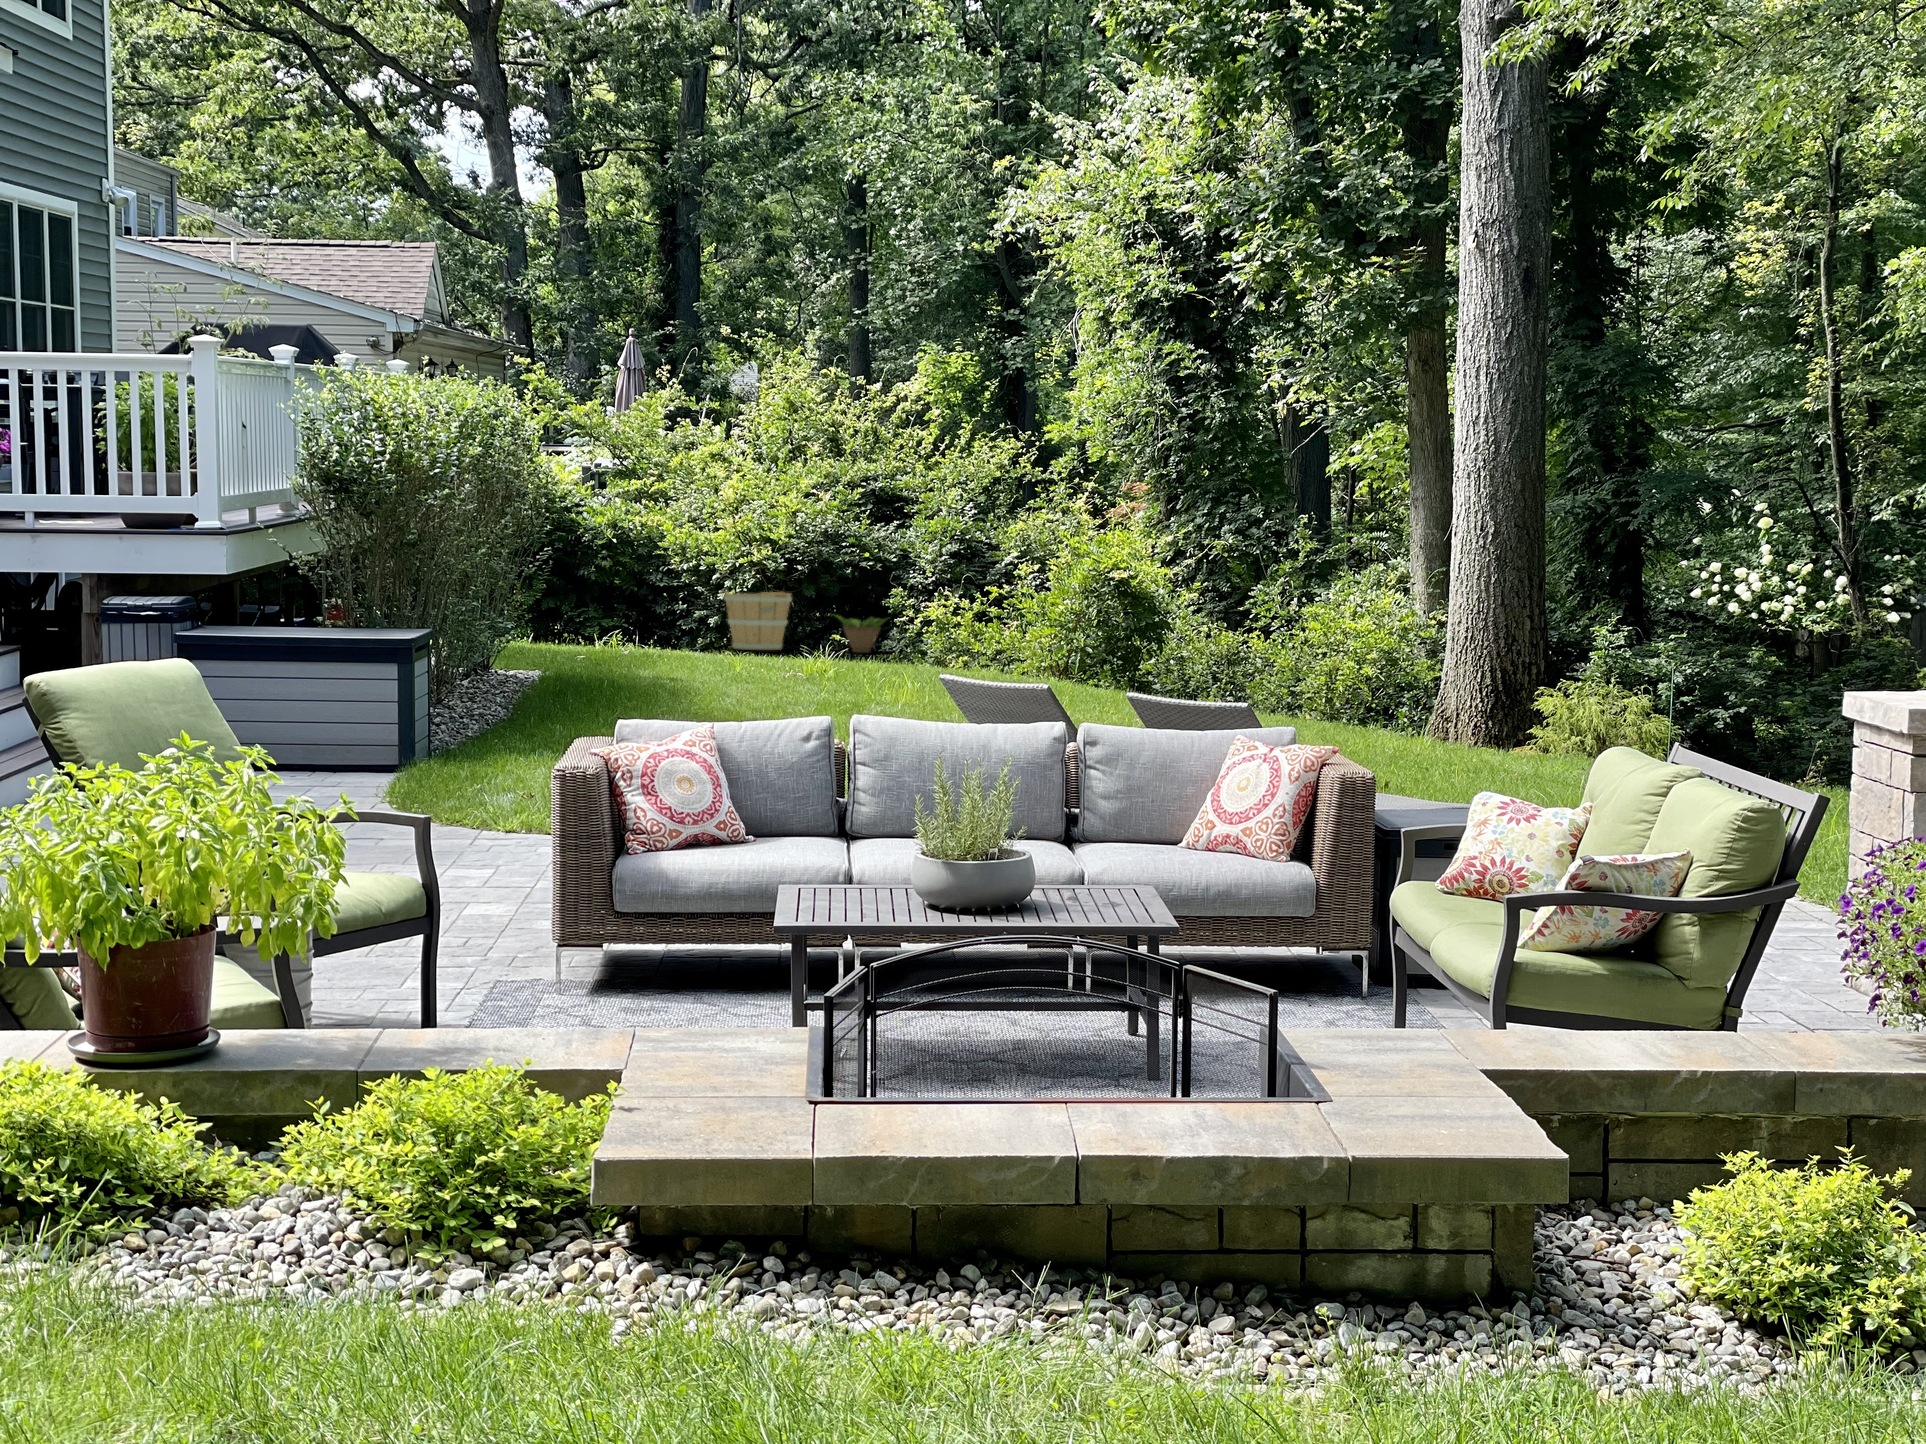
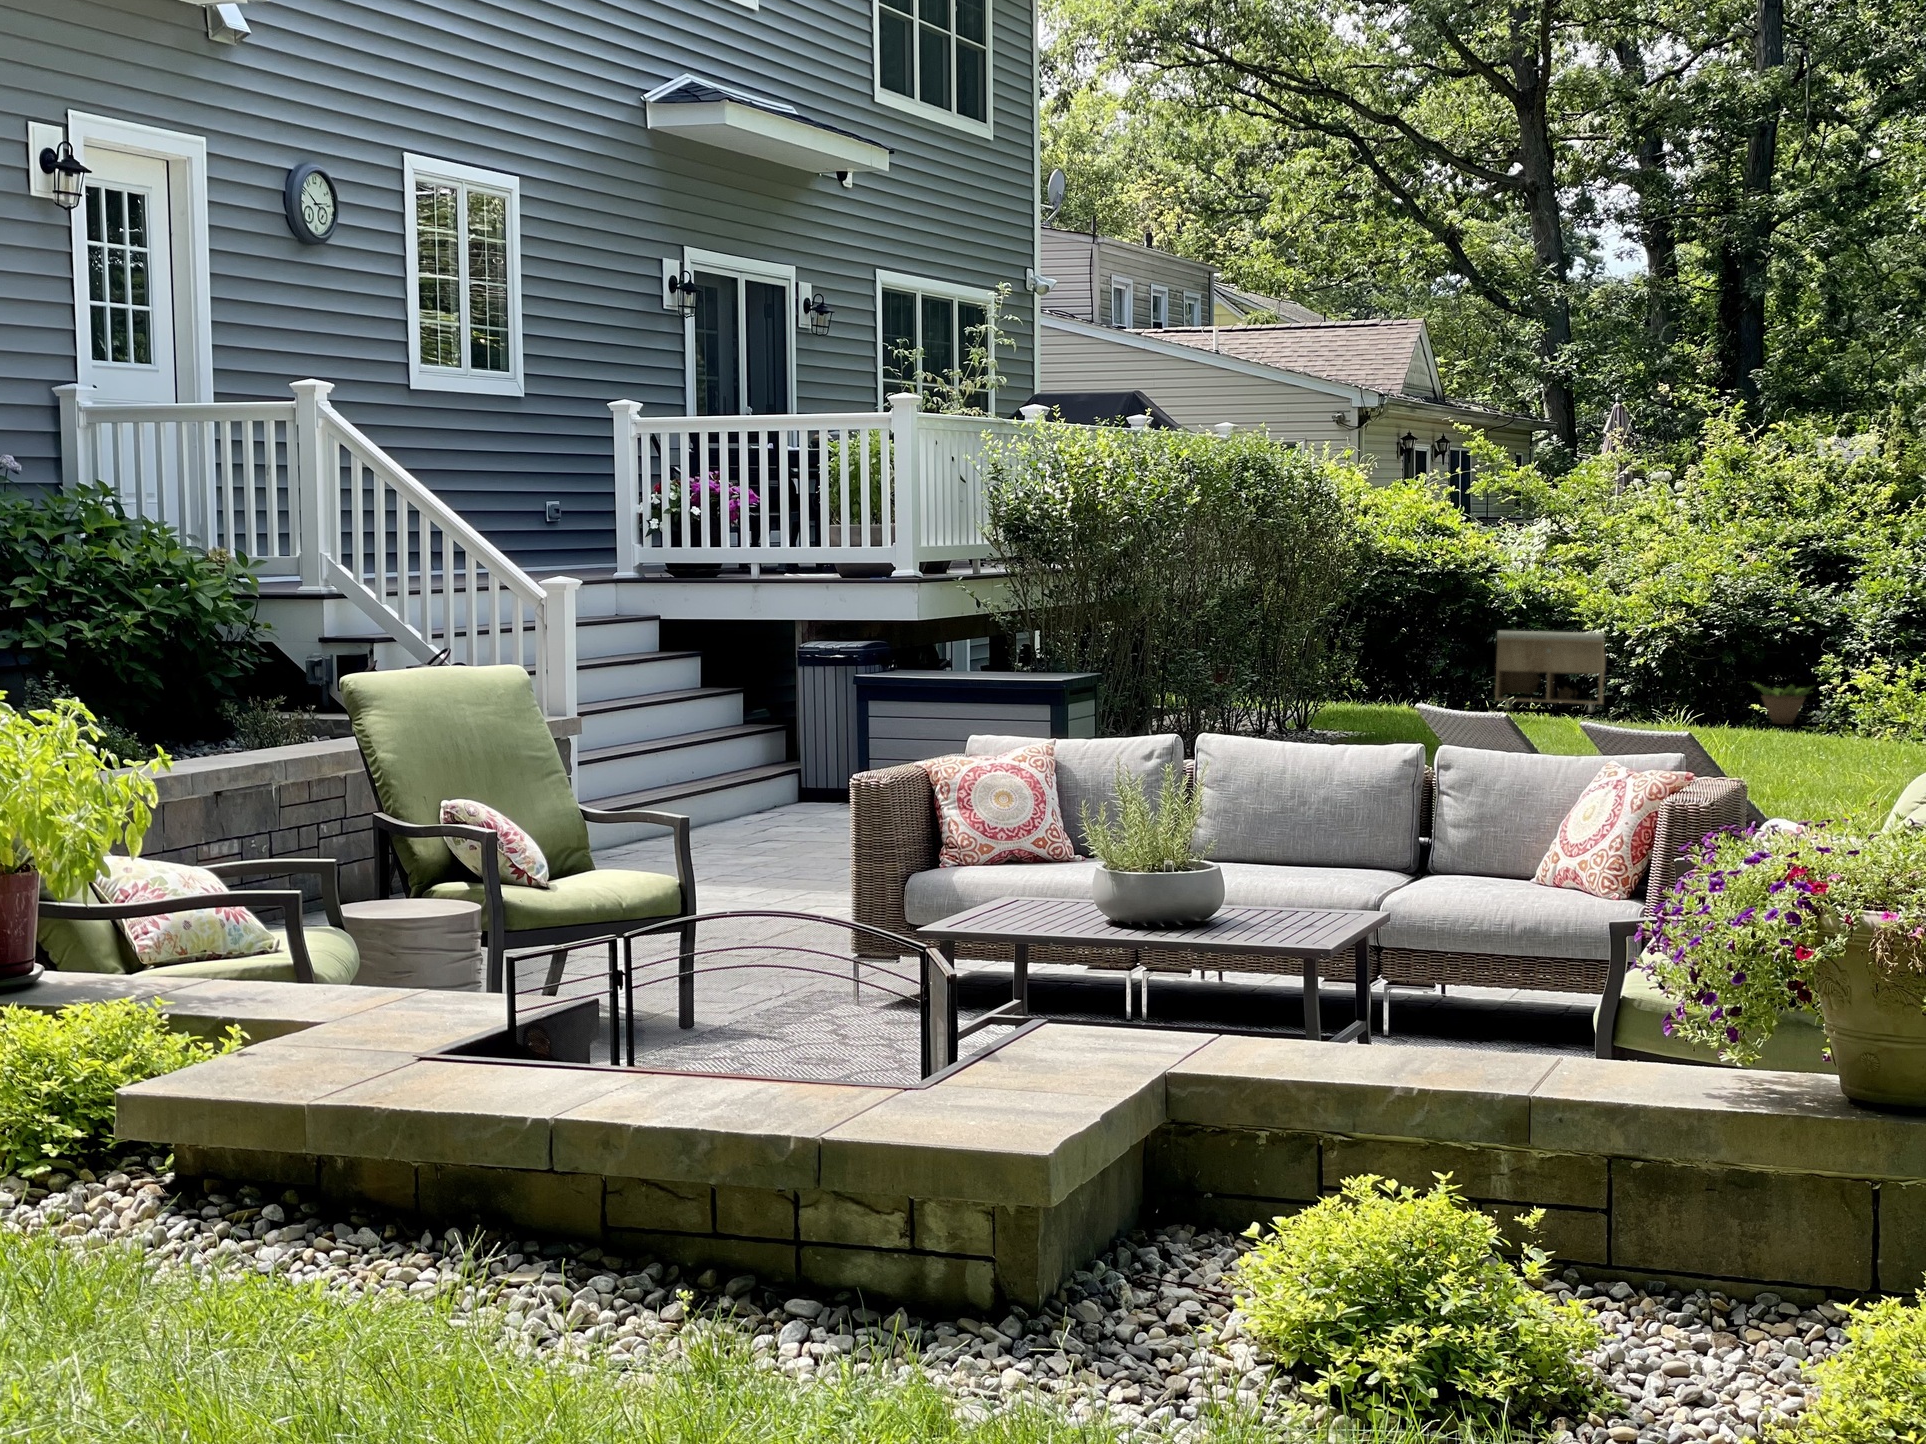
storage bench: none [592,565,693,644] -> present [1495,630,1607,712]
wooden bucket: present [724,591,792,650] -> none [1630,657,1707,720]

